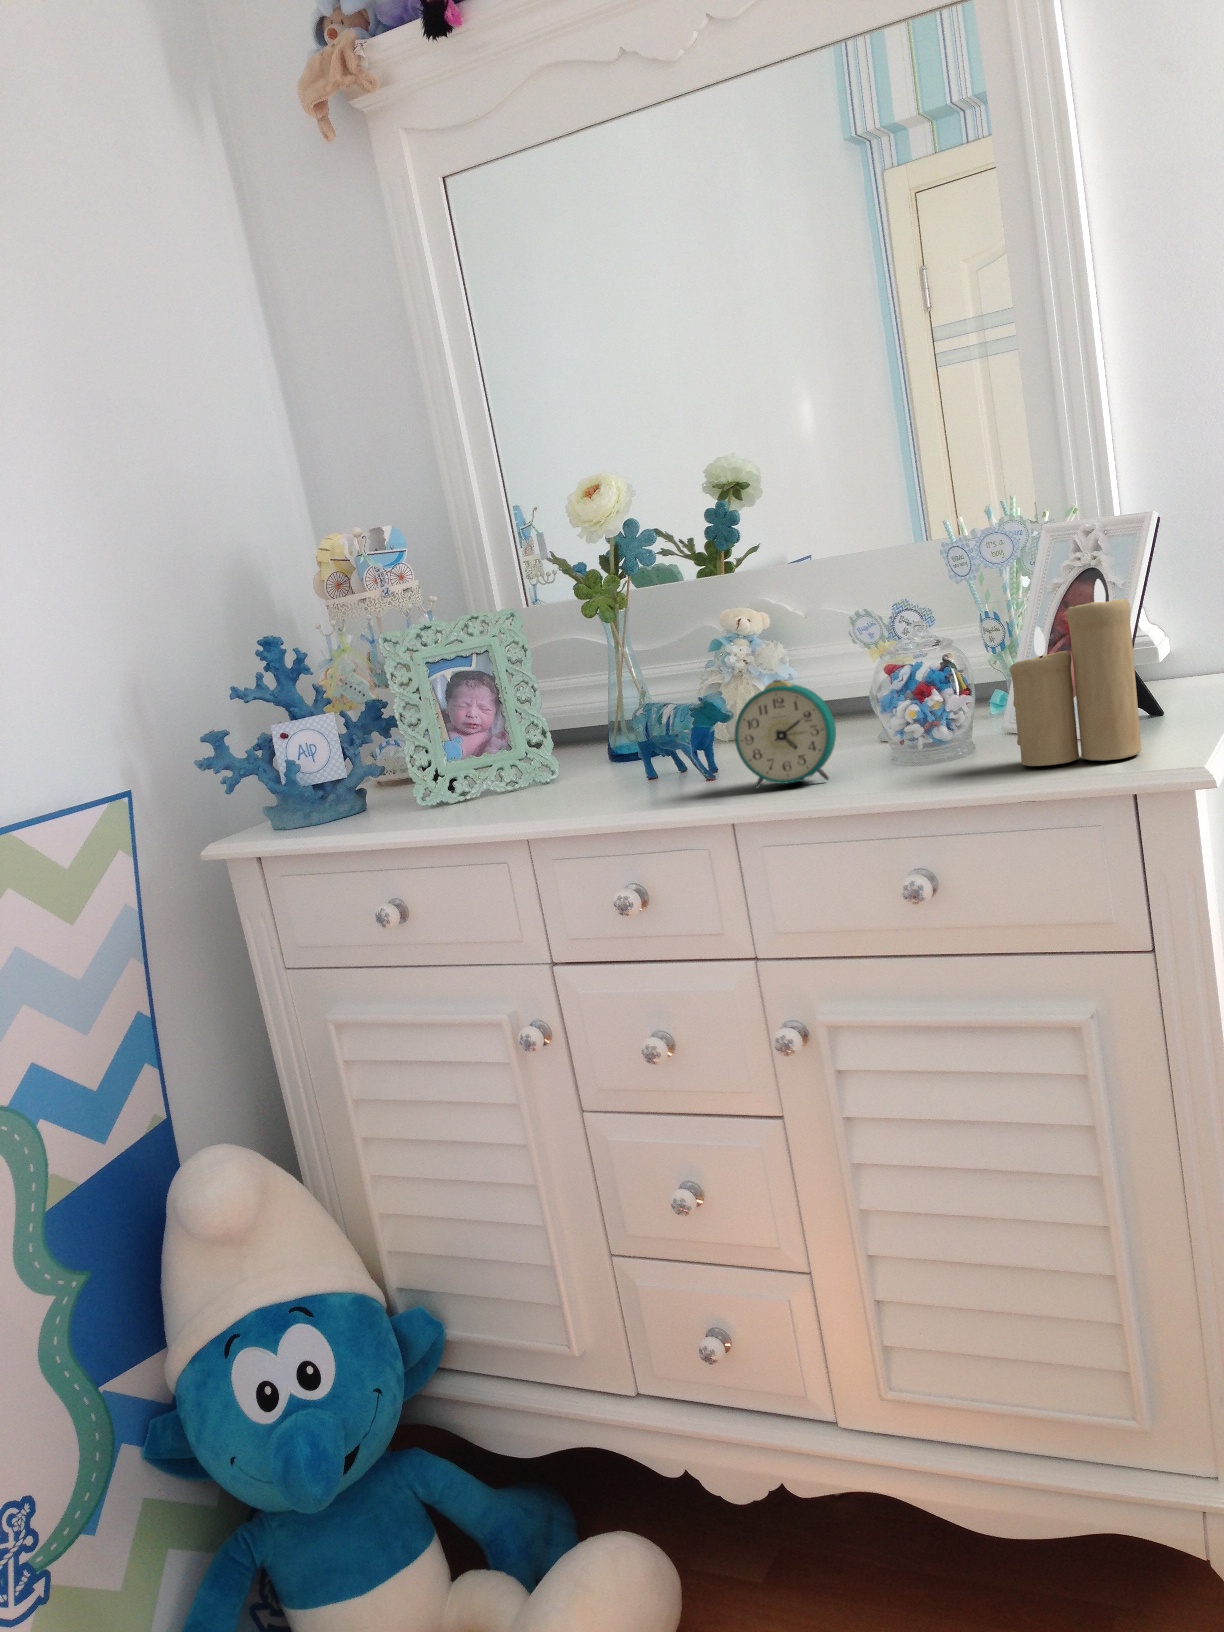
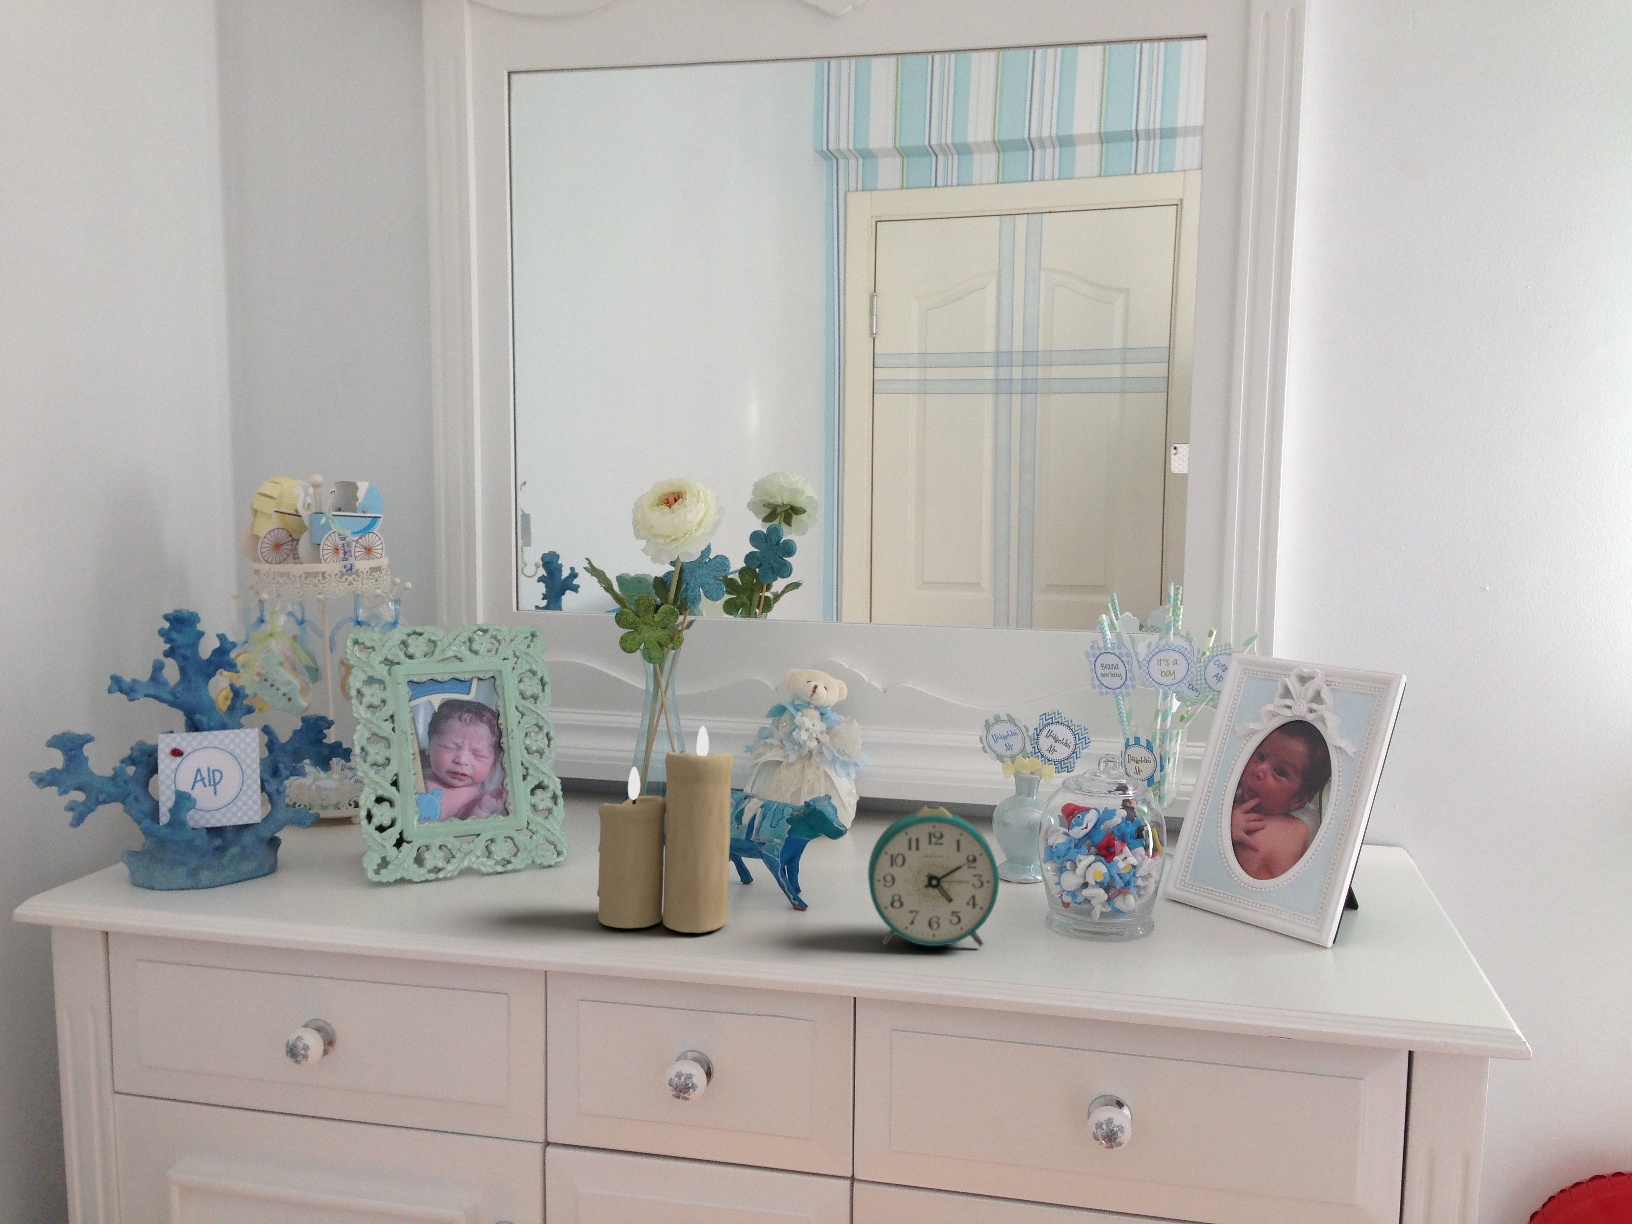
candle: present [1010,579,1142,766] -> present [597,726,733,933]

